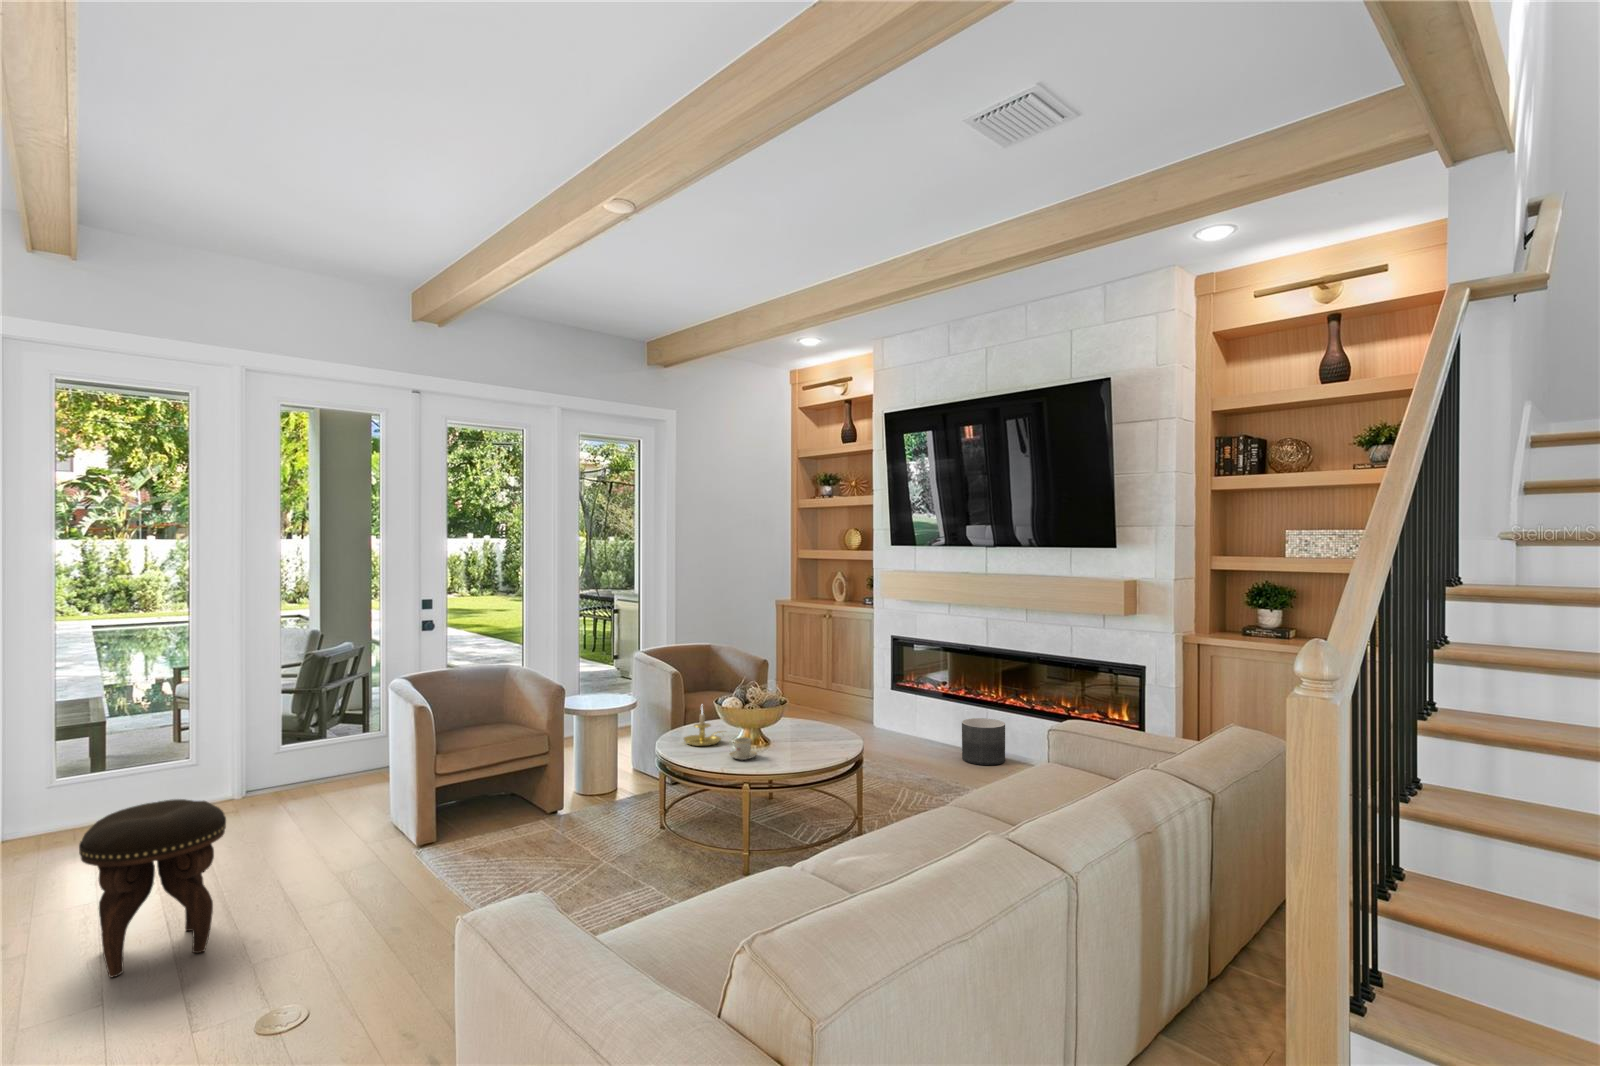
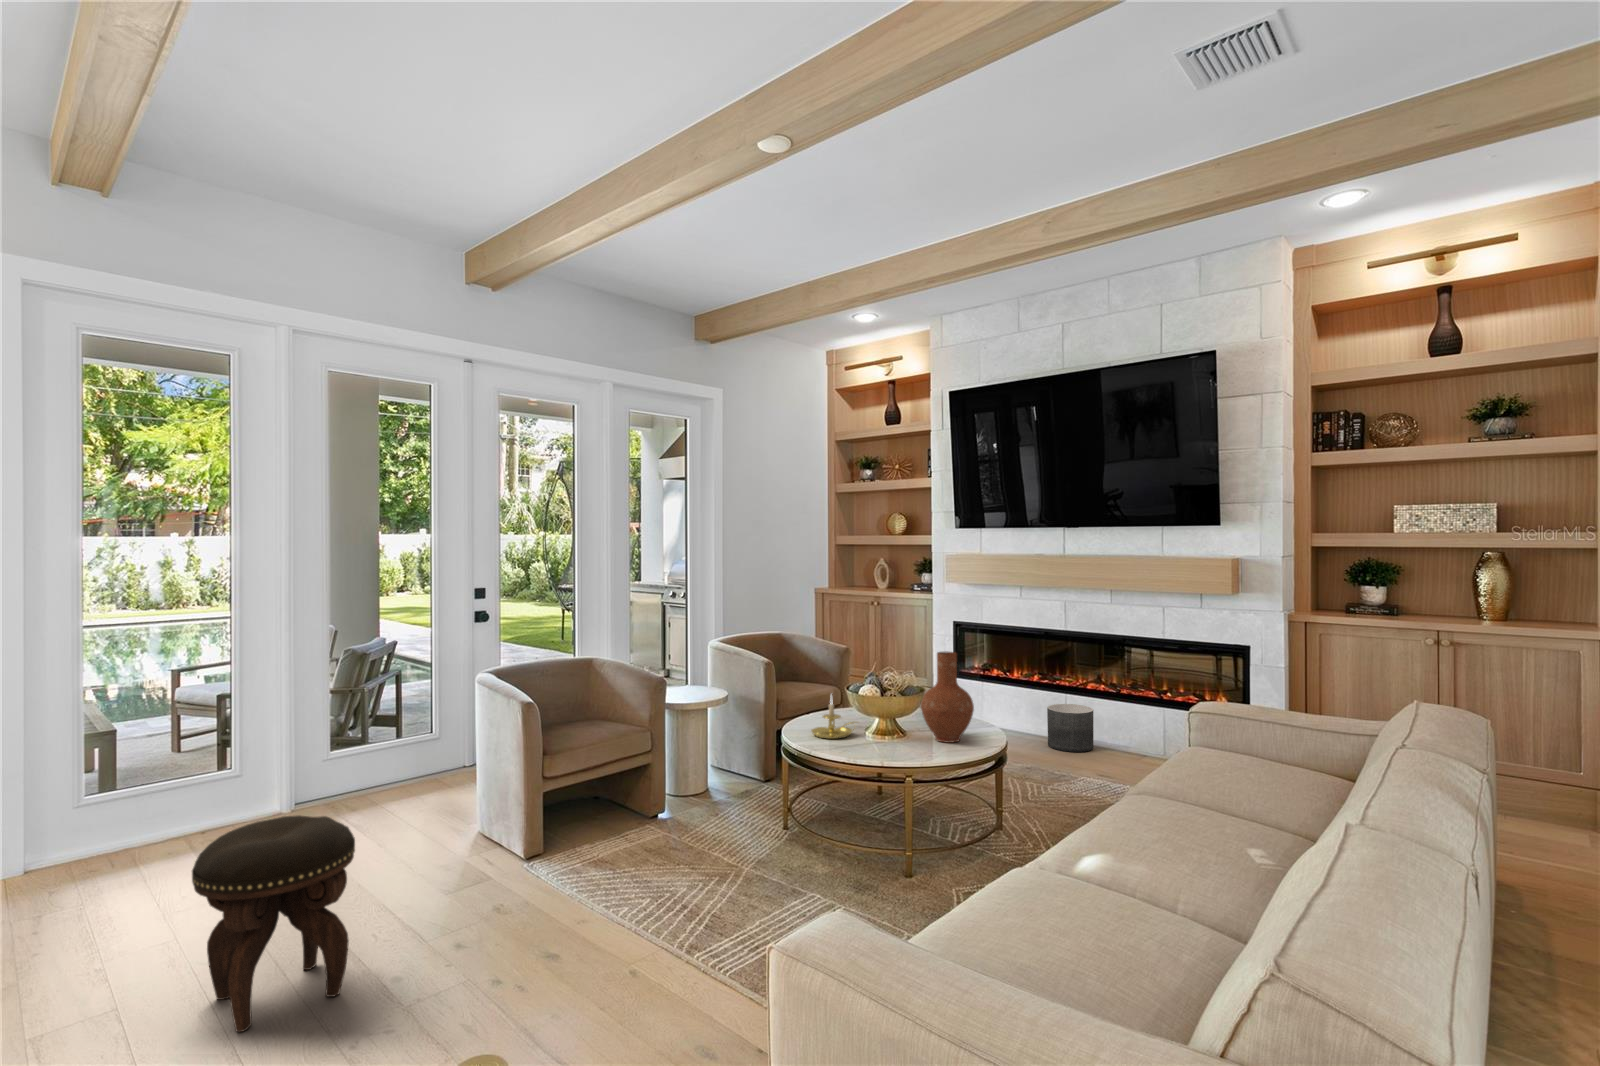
vase: none [781,668,829,753] -> present [921,652,974,743]
teacup: present [729,737,757,760] -> none [874,728,905,752]

